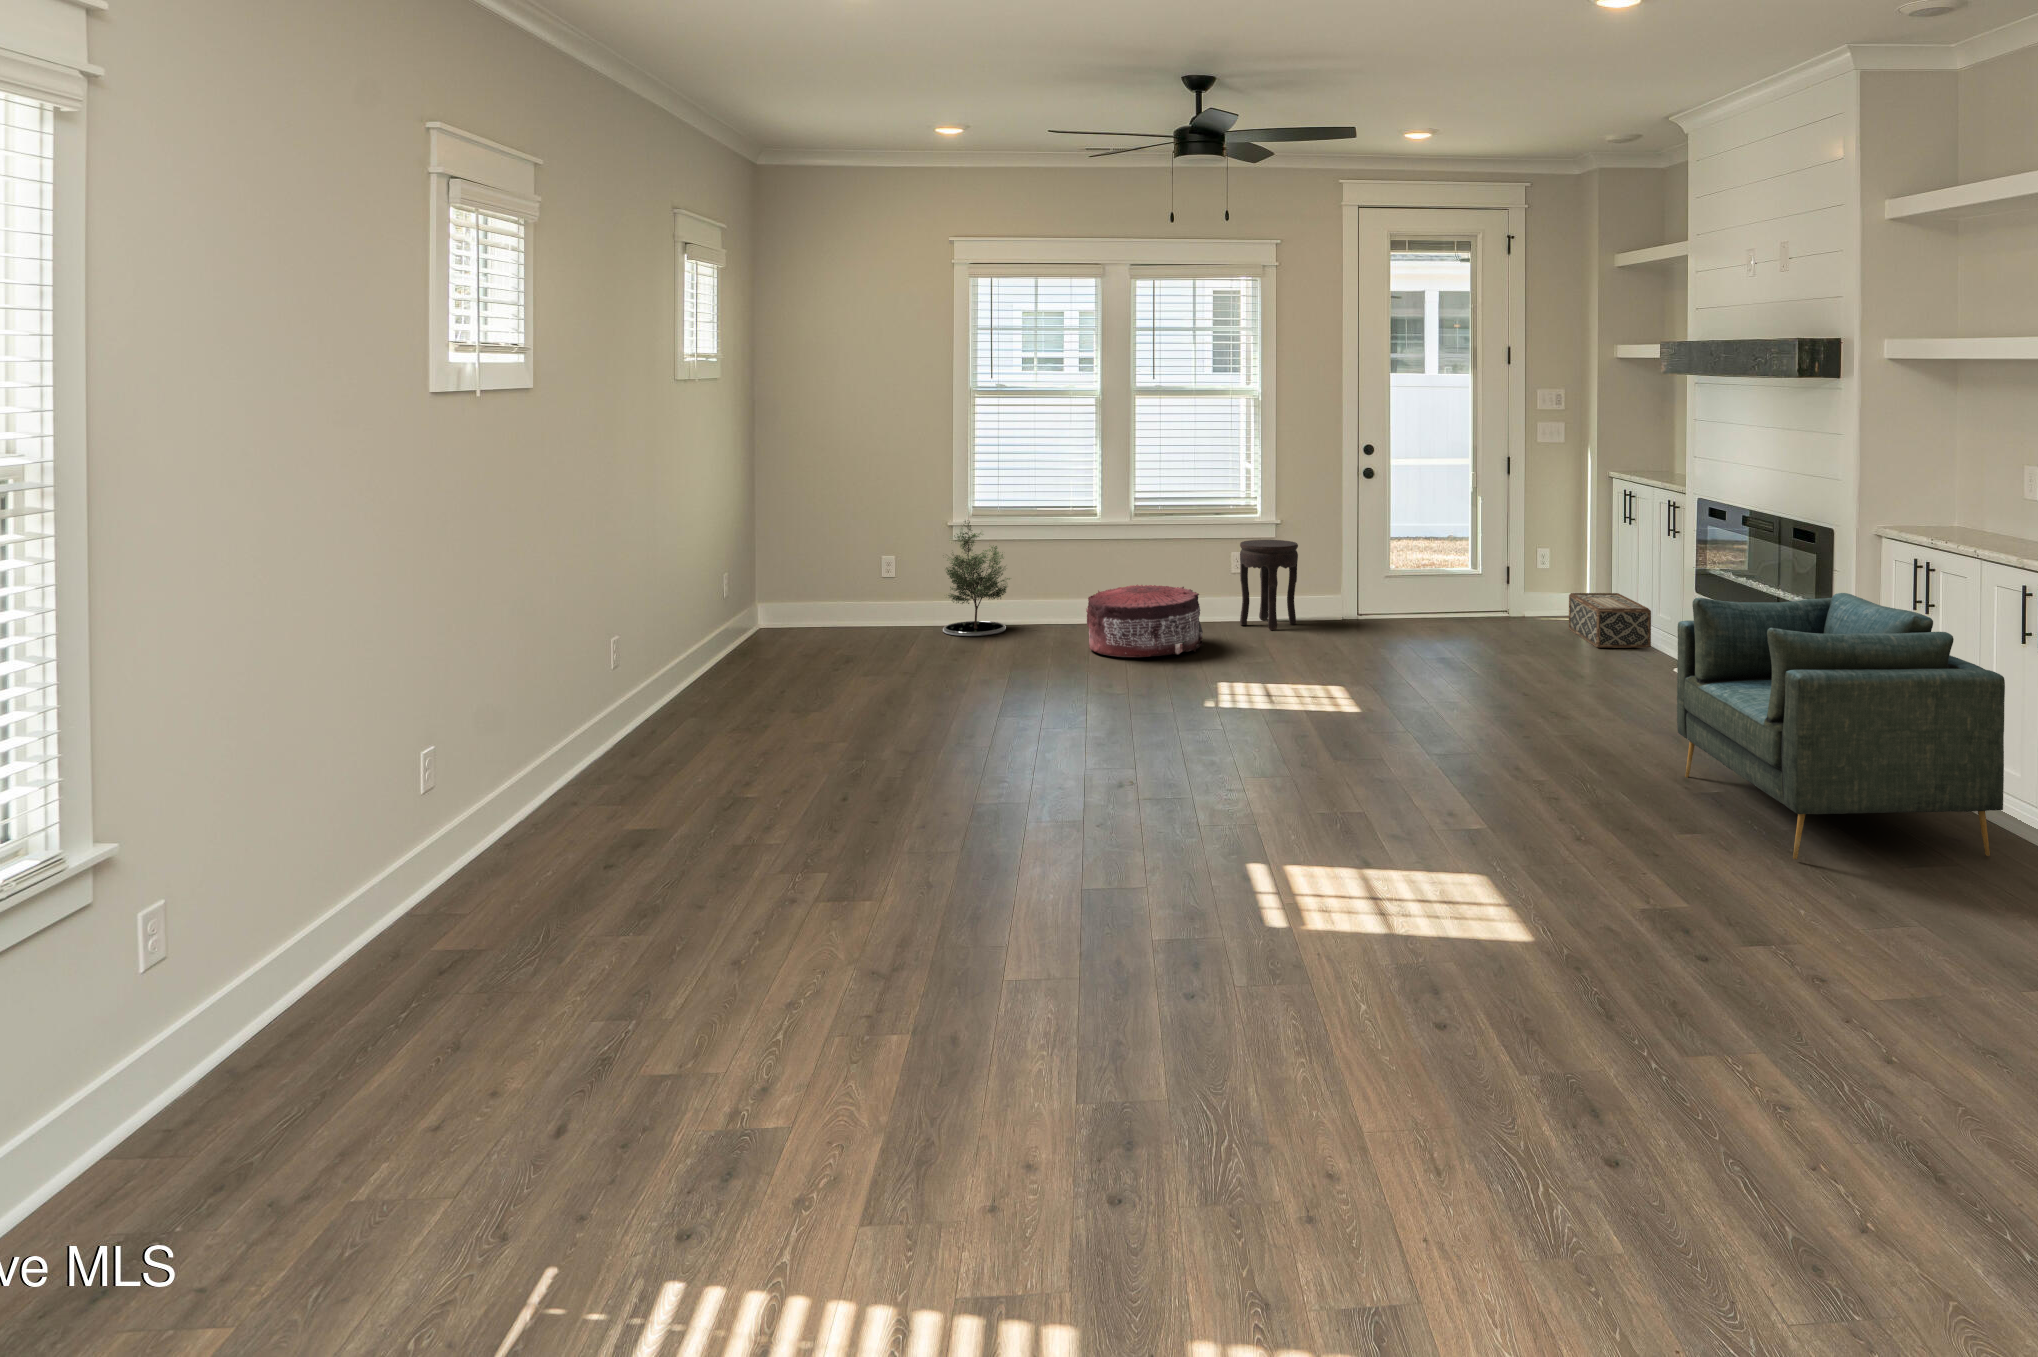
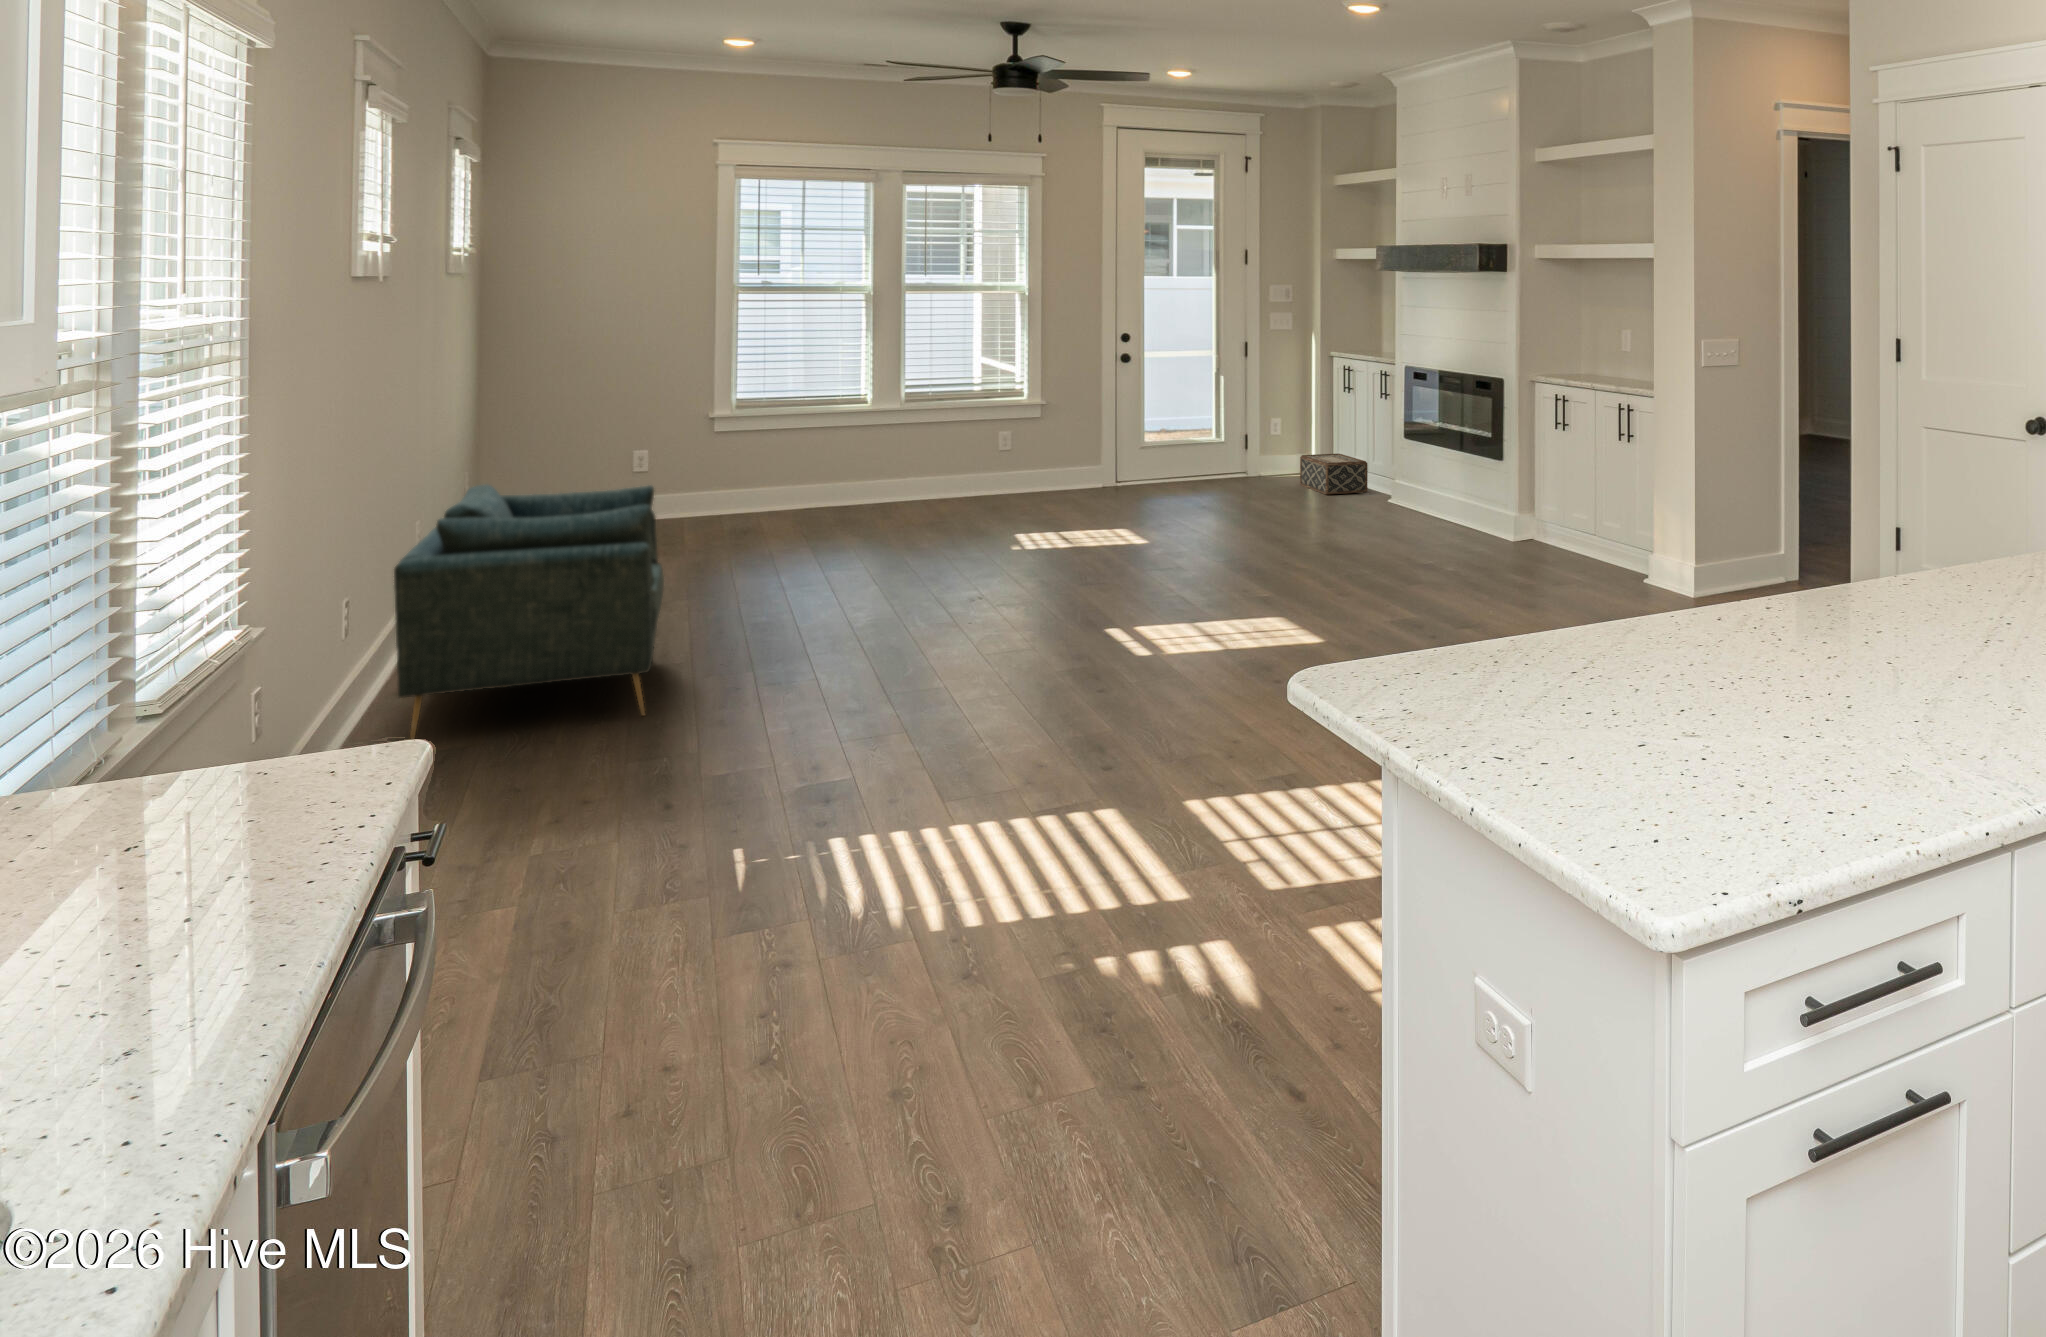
potted tree: present [943,521,1010,636] -> none [714,412,788,522]
side table: present [1240,540,1298,630] -> none [1011,422,1066,500]
pouf: present [1086,585,1203,657] -> none [877,464,992,525]
armchair: present [1677,593,2005,859] -> present [394,485,664,739]

